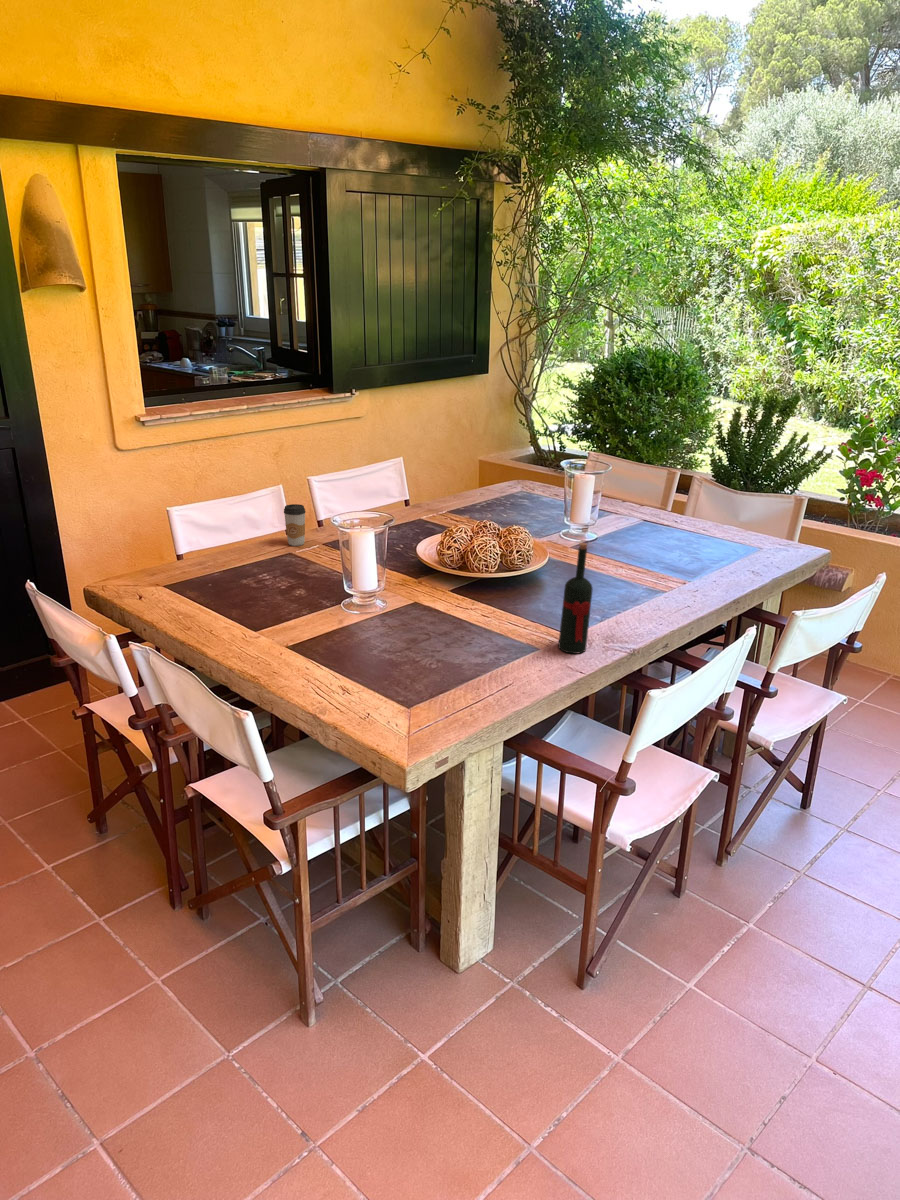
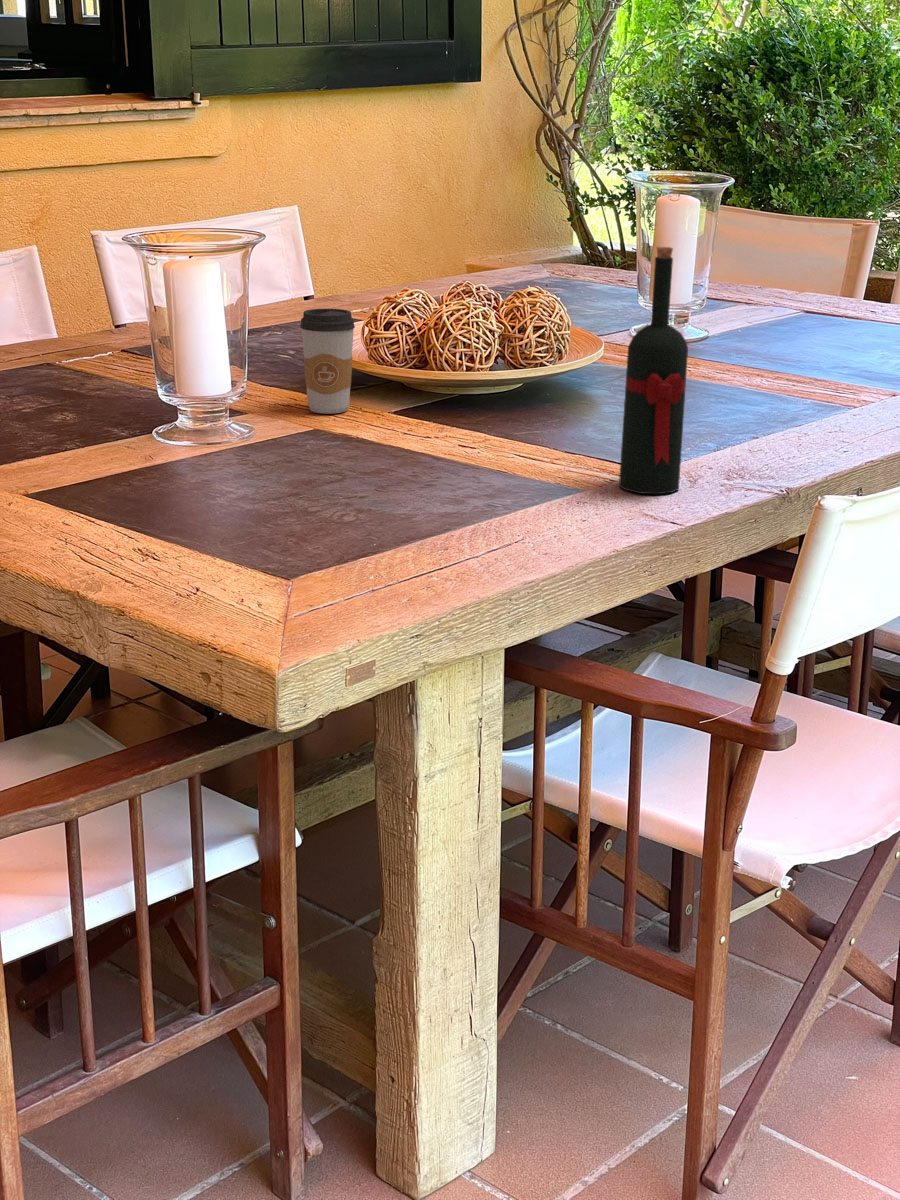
coffee cup: present [284,504,306,546] -> present [300,309,355,414]

